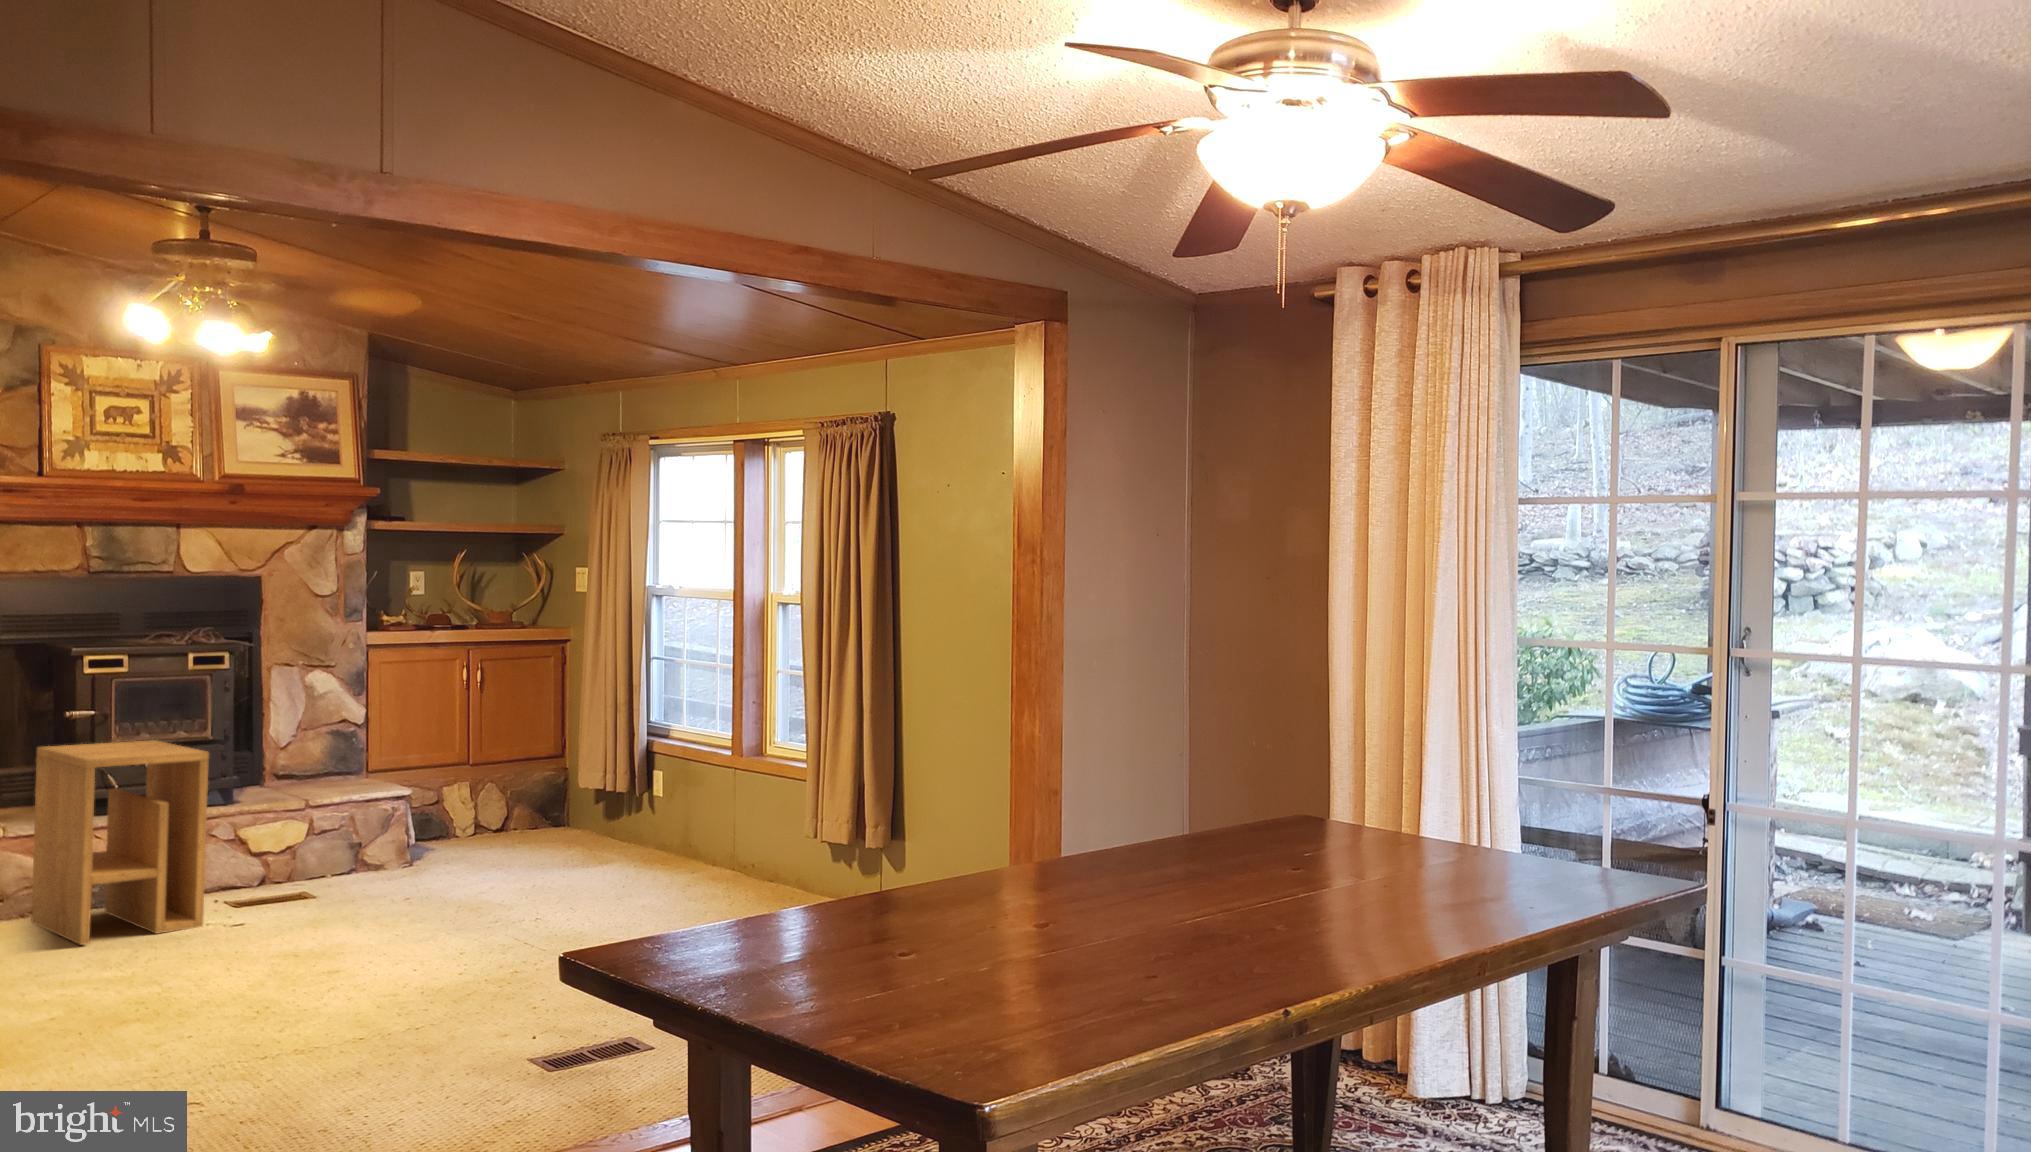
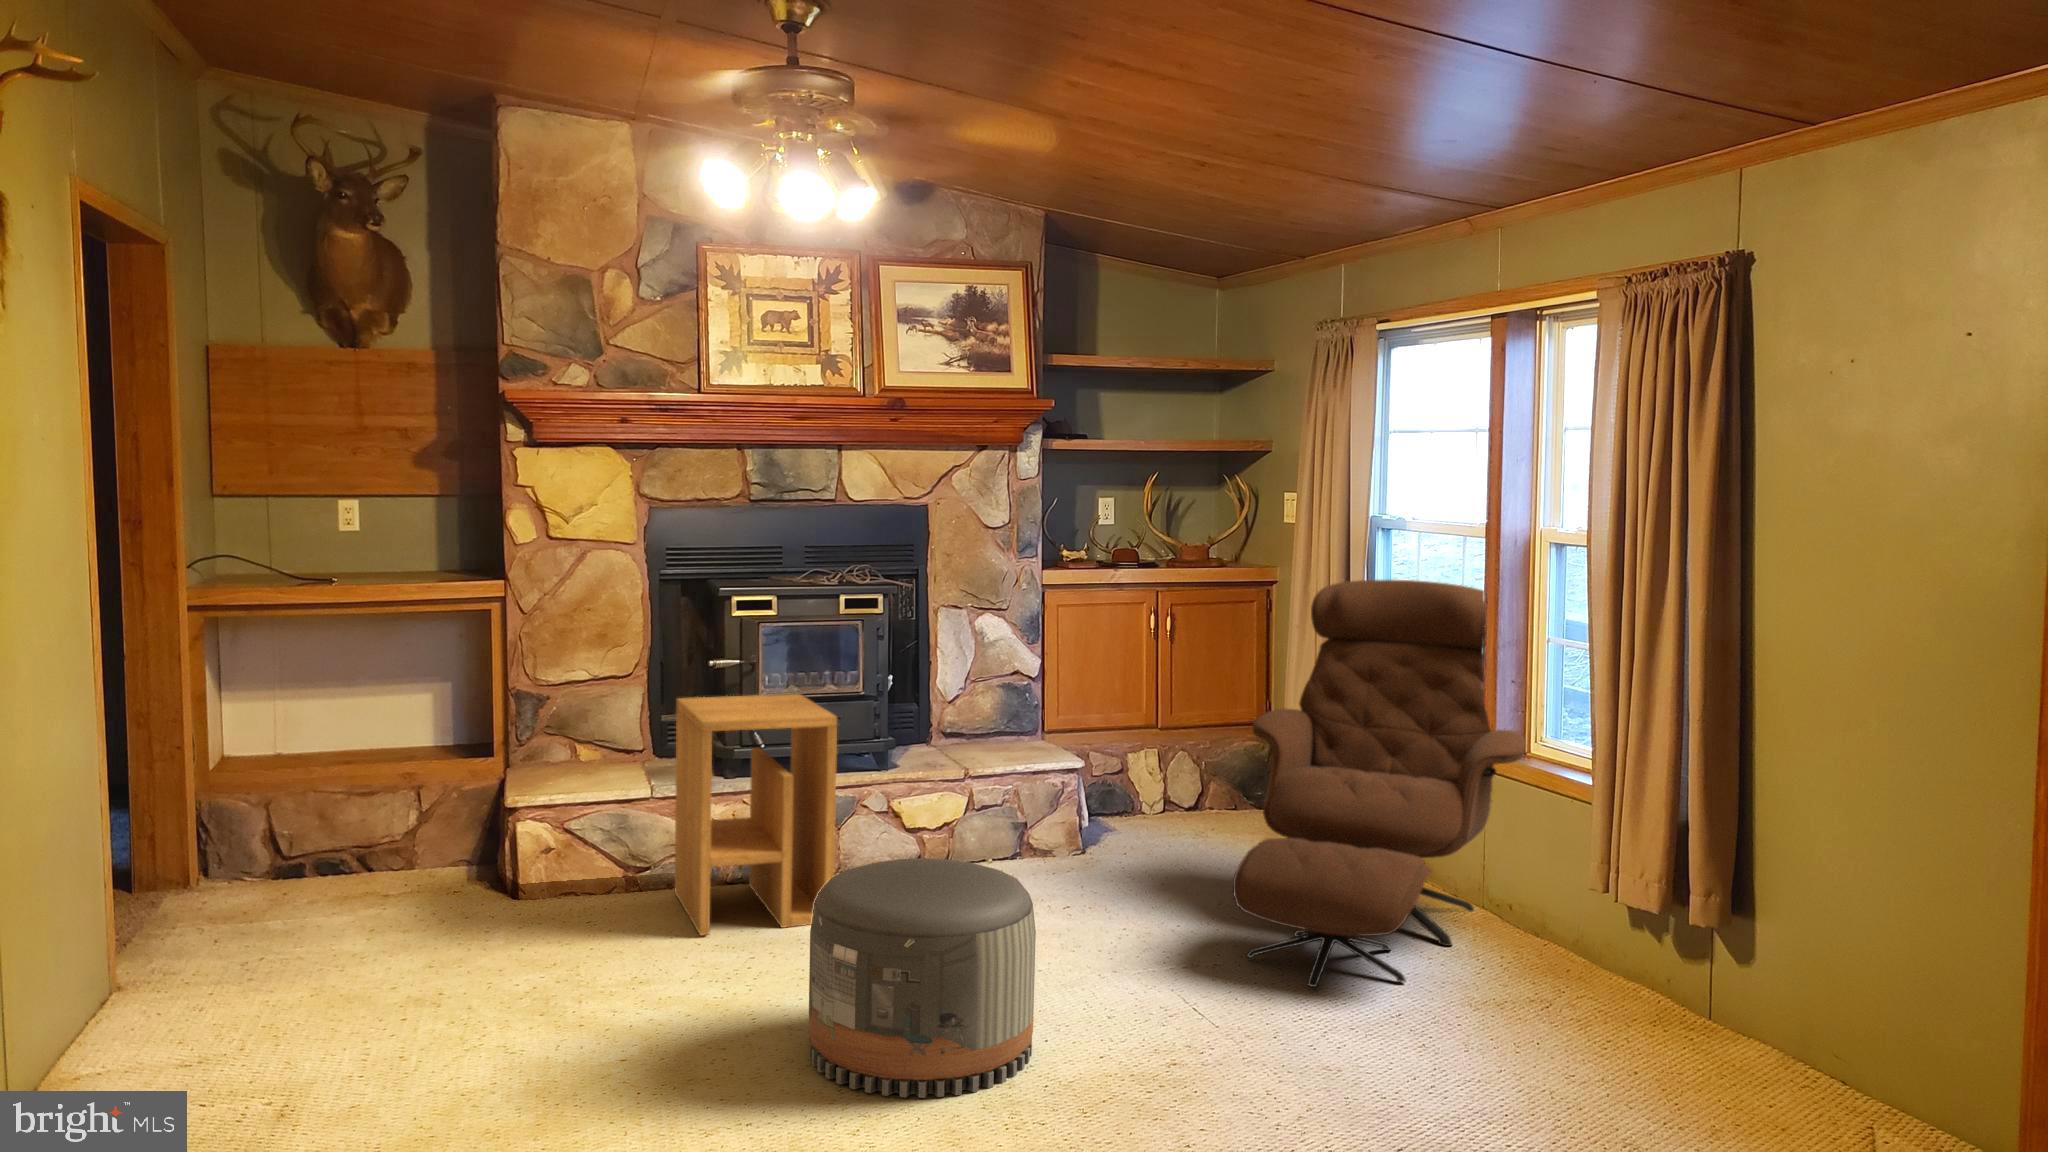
lounge chair: none [552,633,761,921] -> present [1233,580,1526,987]
pouf: none [229,843,415,1007] -> present [808,858,1036,1098]

